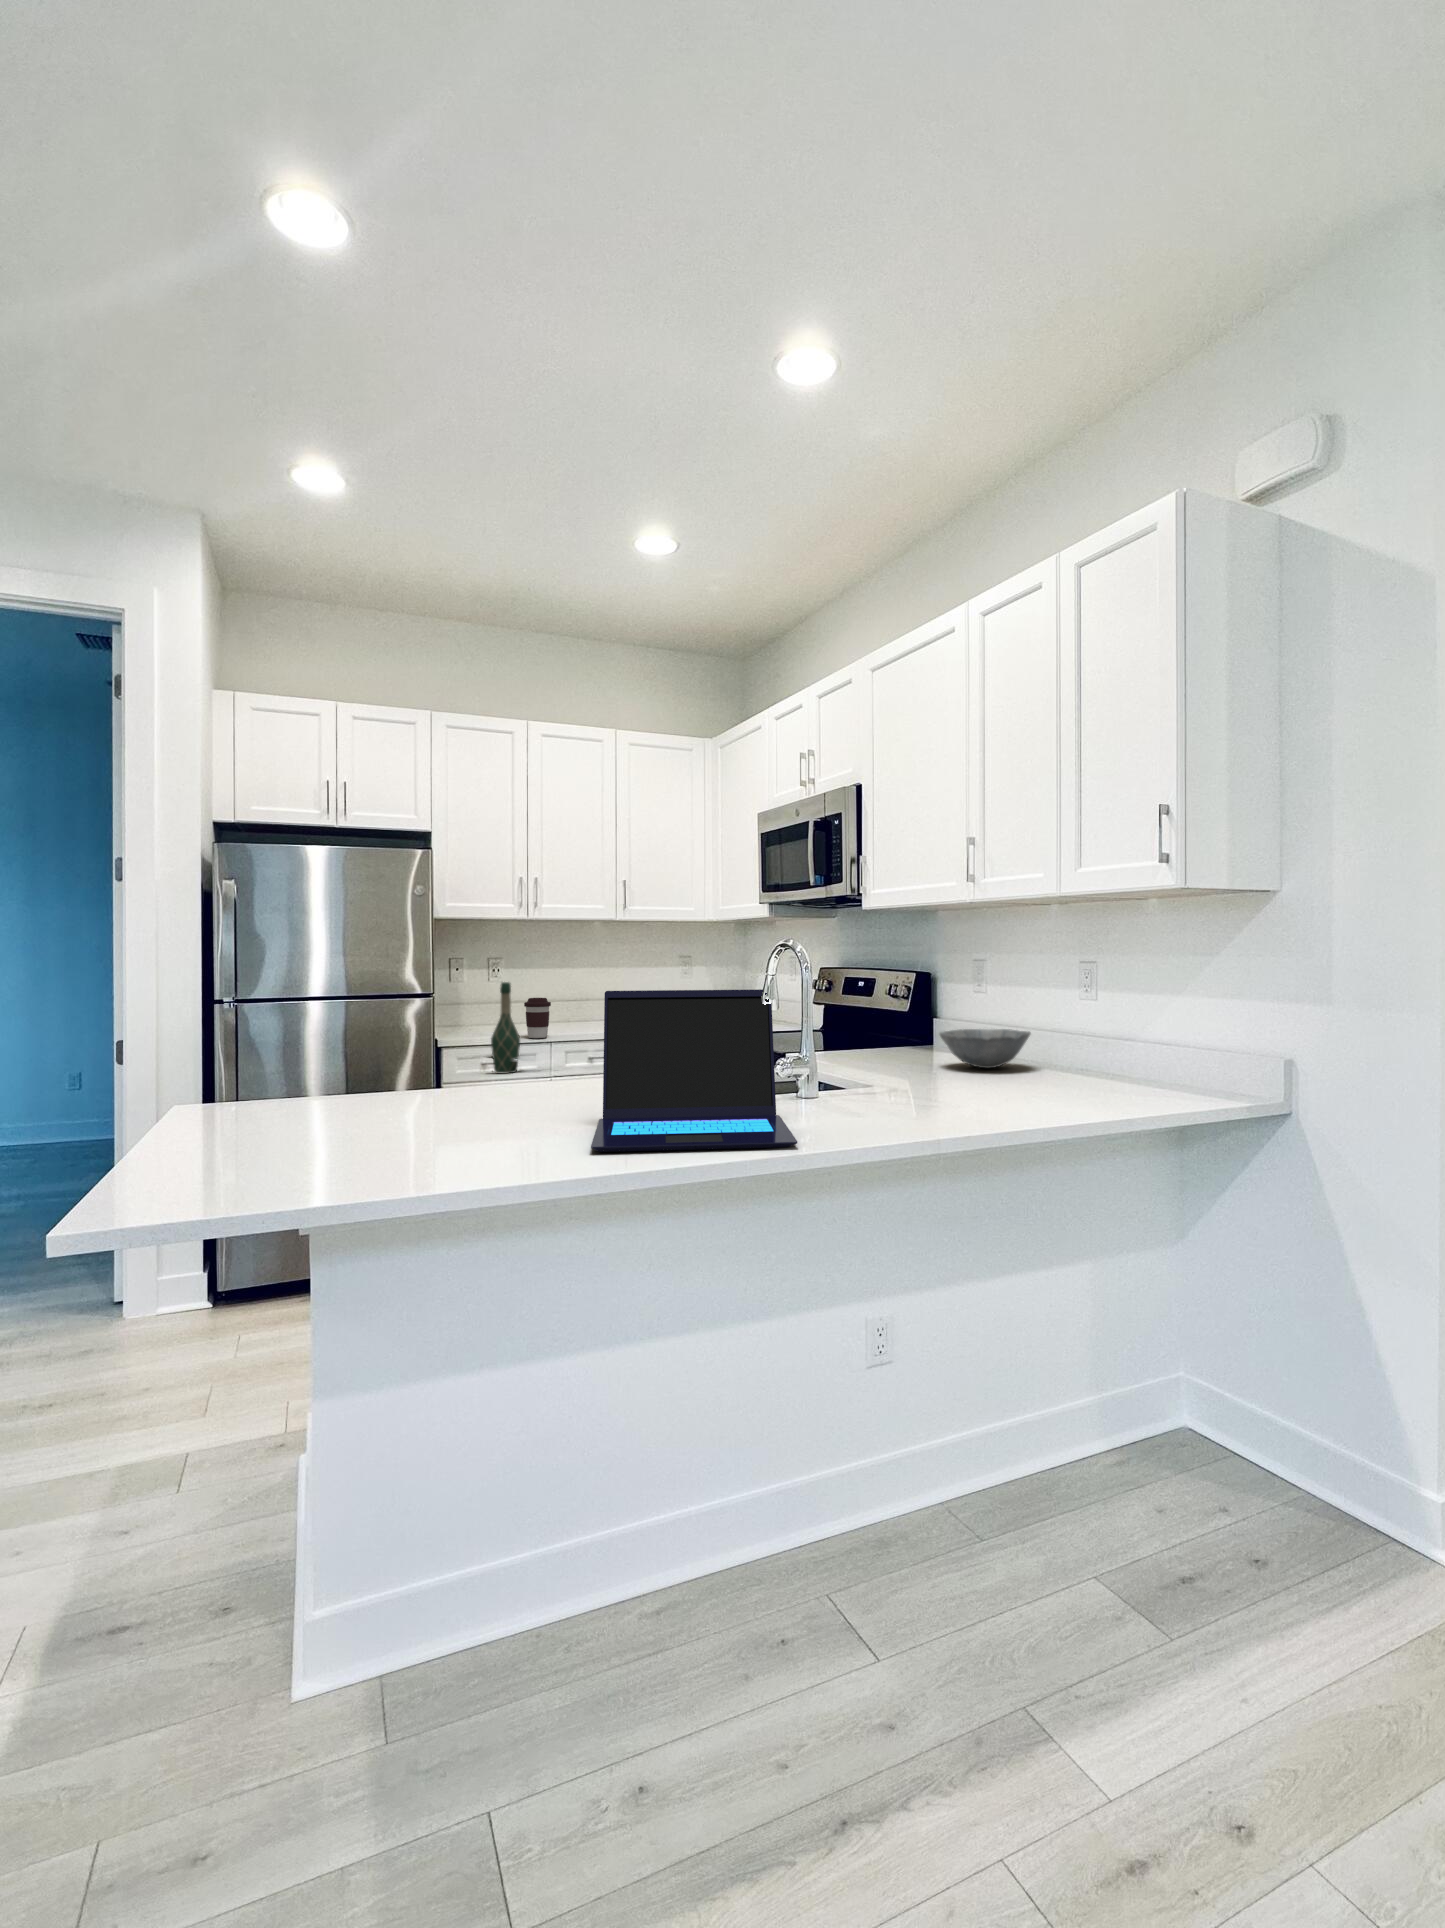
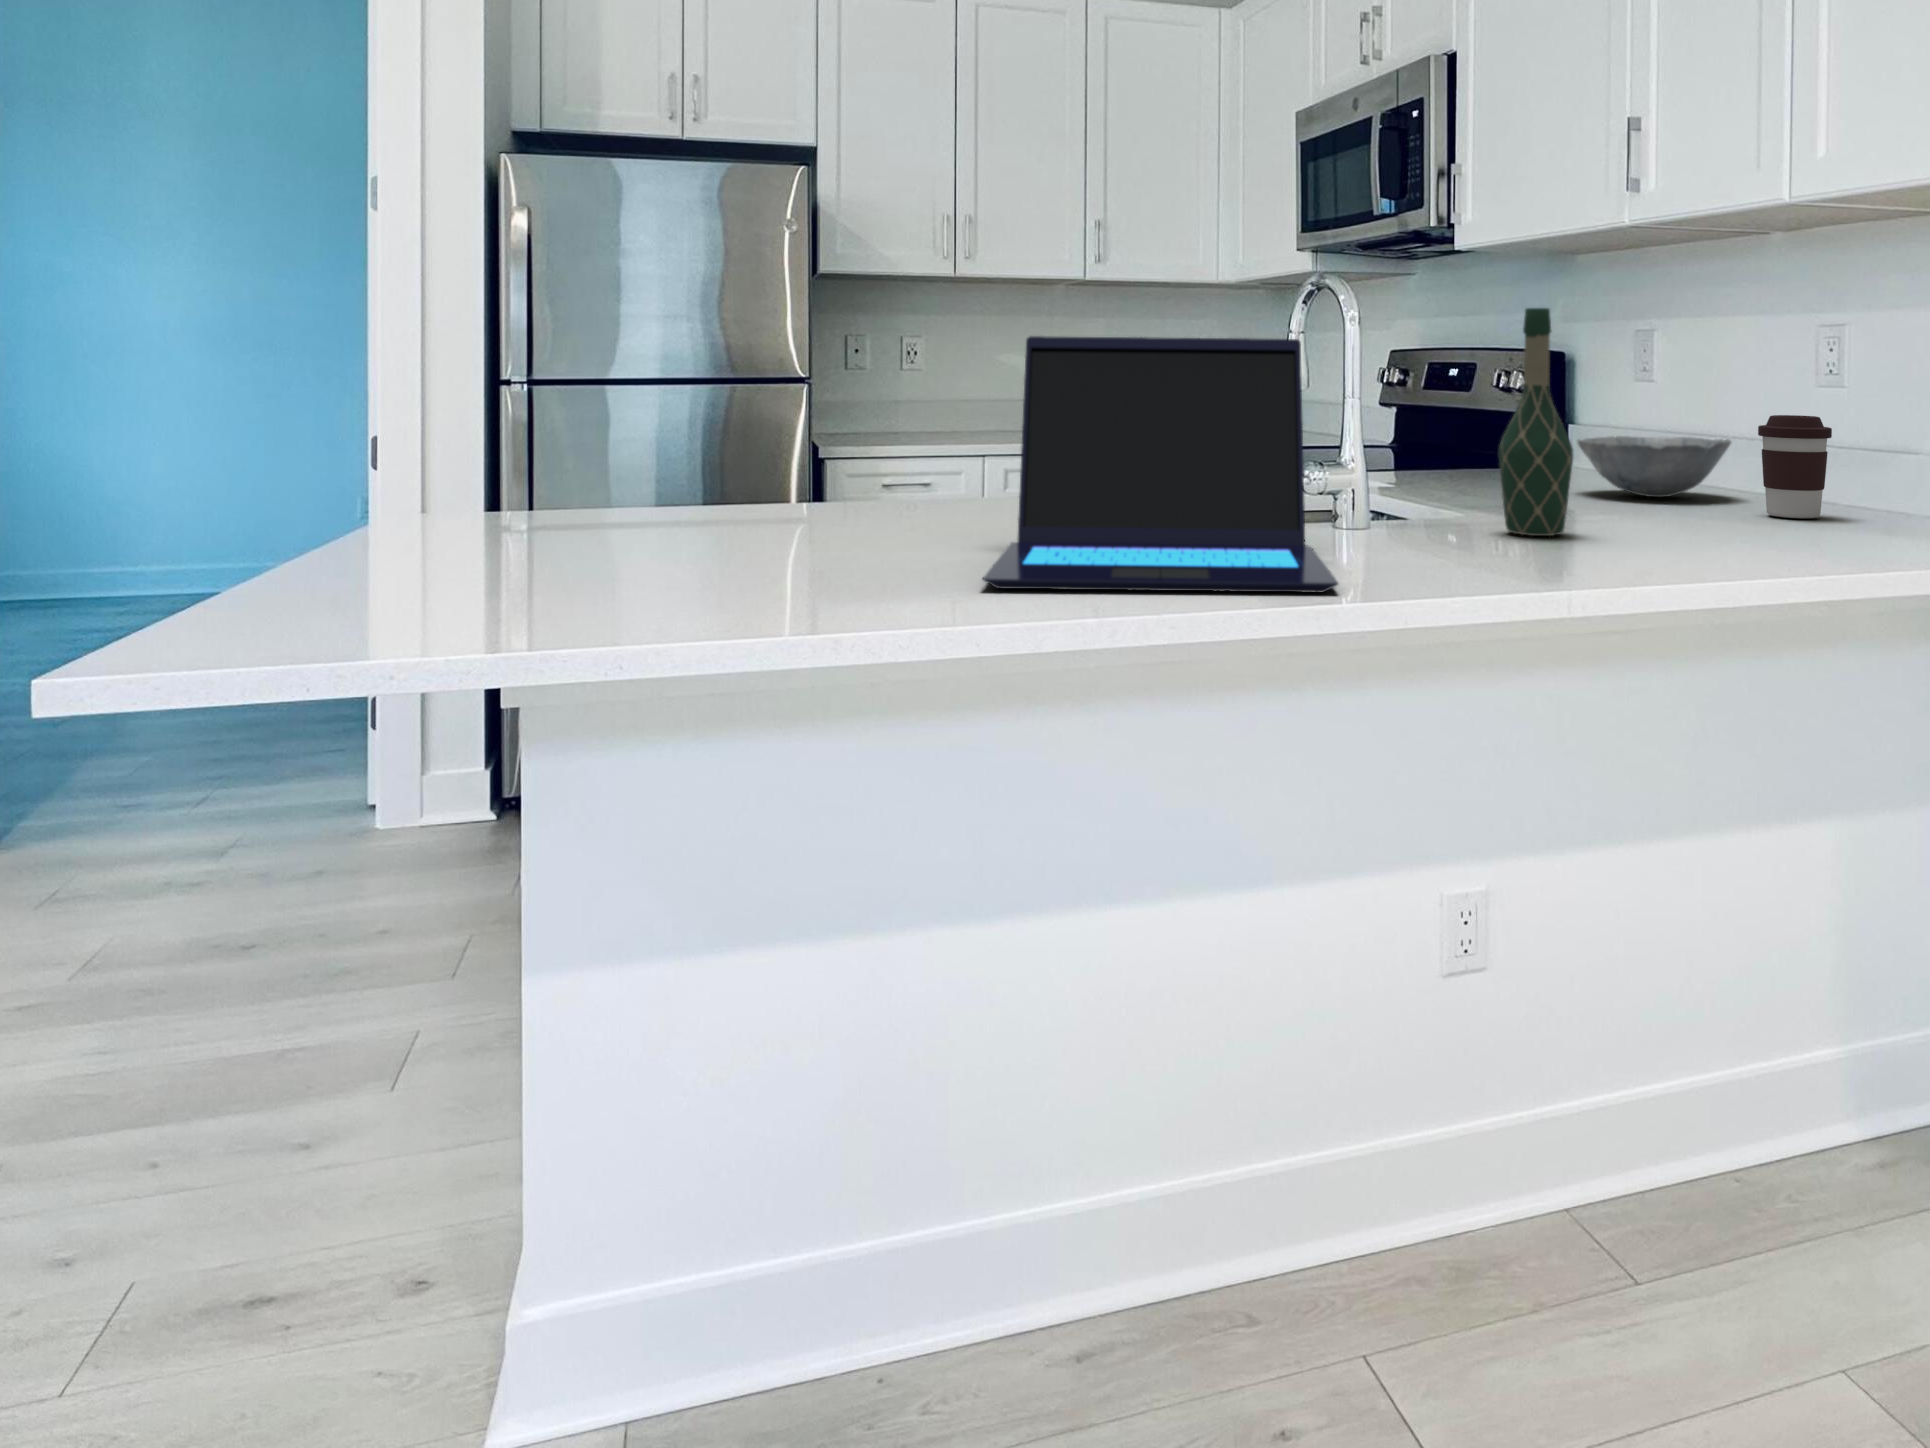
wine bottle: present [491,982,520,1074] -> present [1499,308,1573,536]
coffee cup: present [524,998,551,1038] -> present [1758,415,1832,518]

